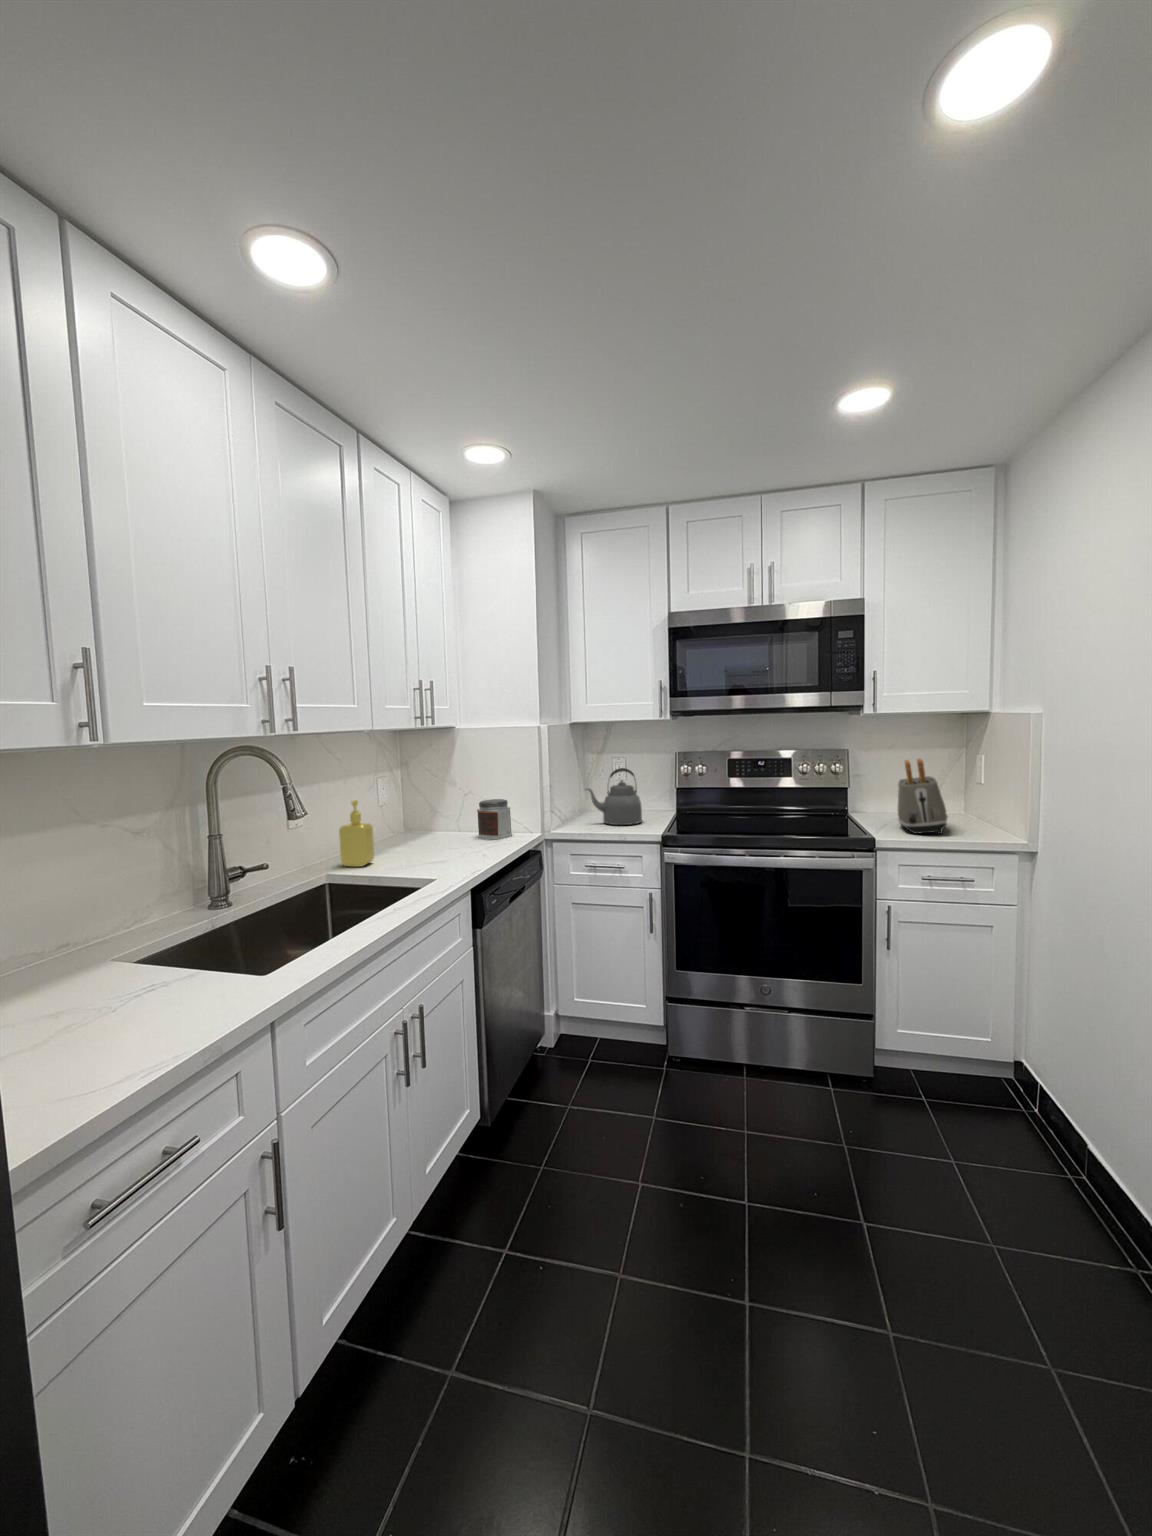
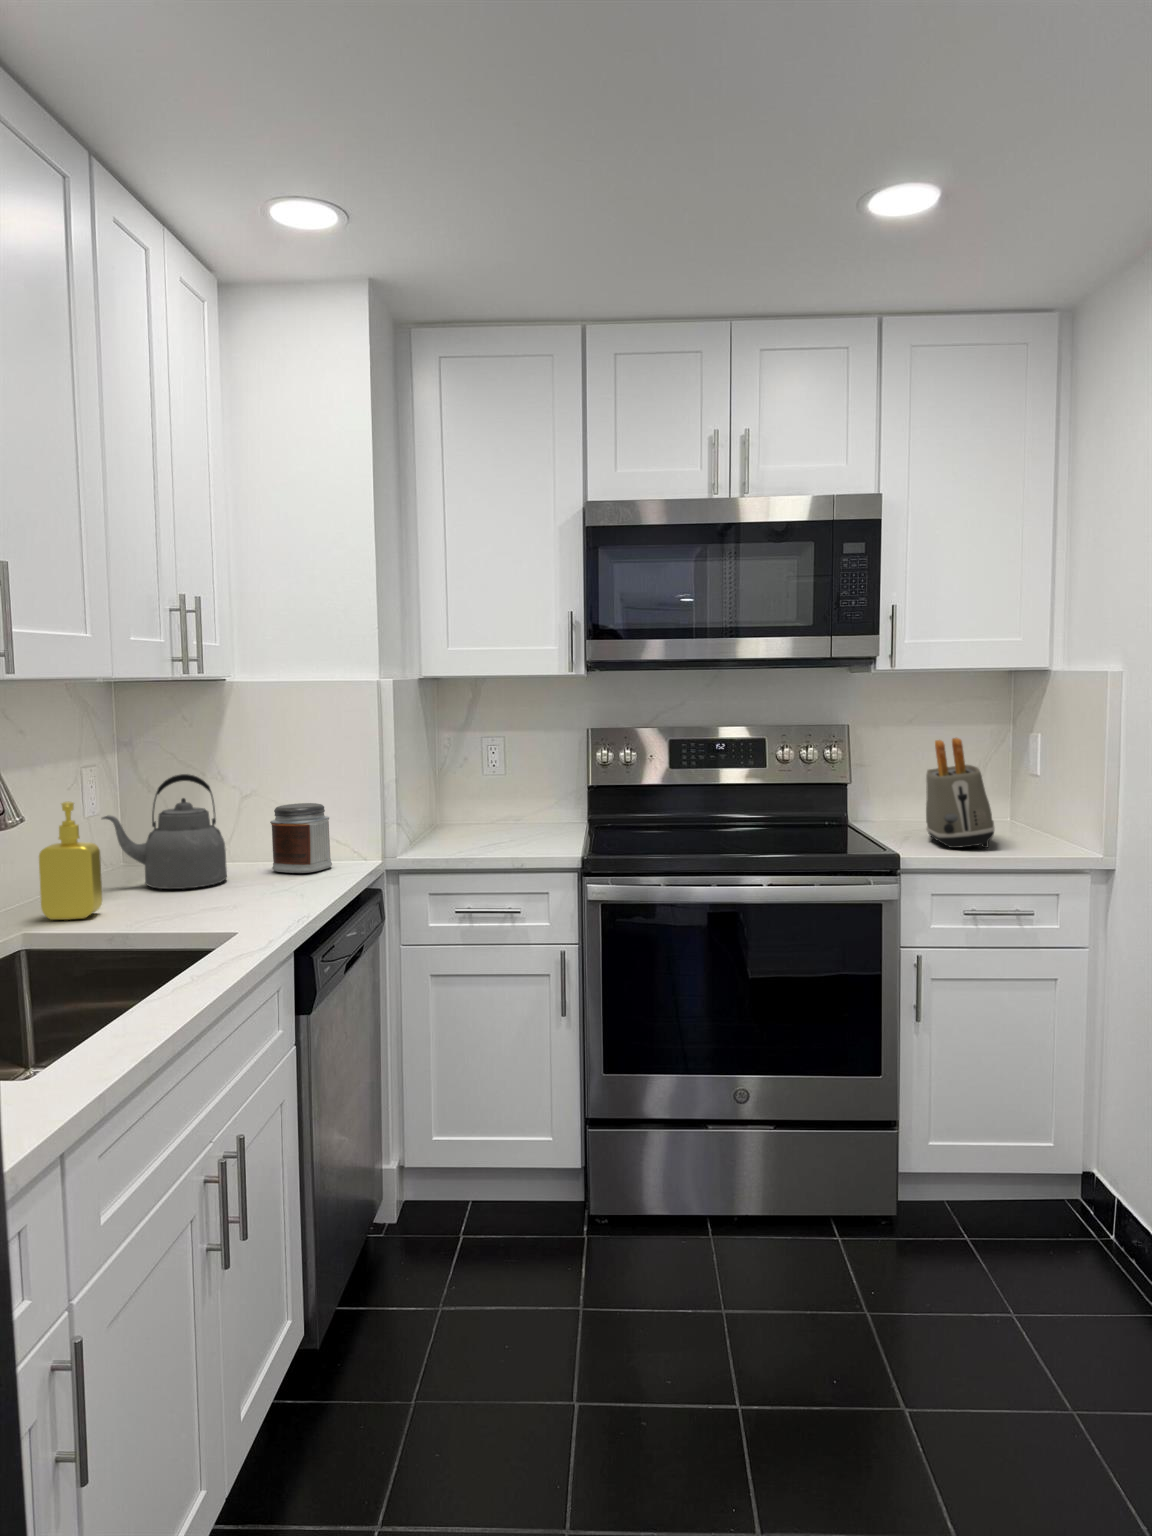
kettle: present [586,768,642,825] -> present [102,774,227,889]

